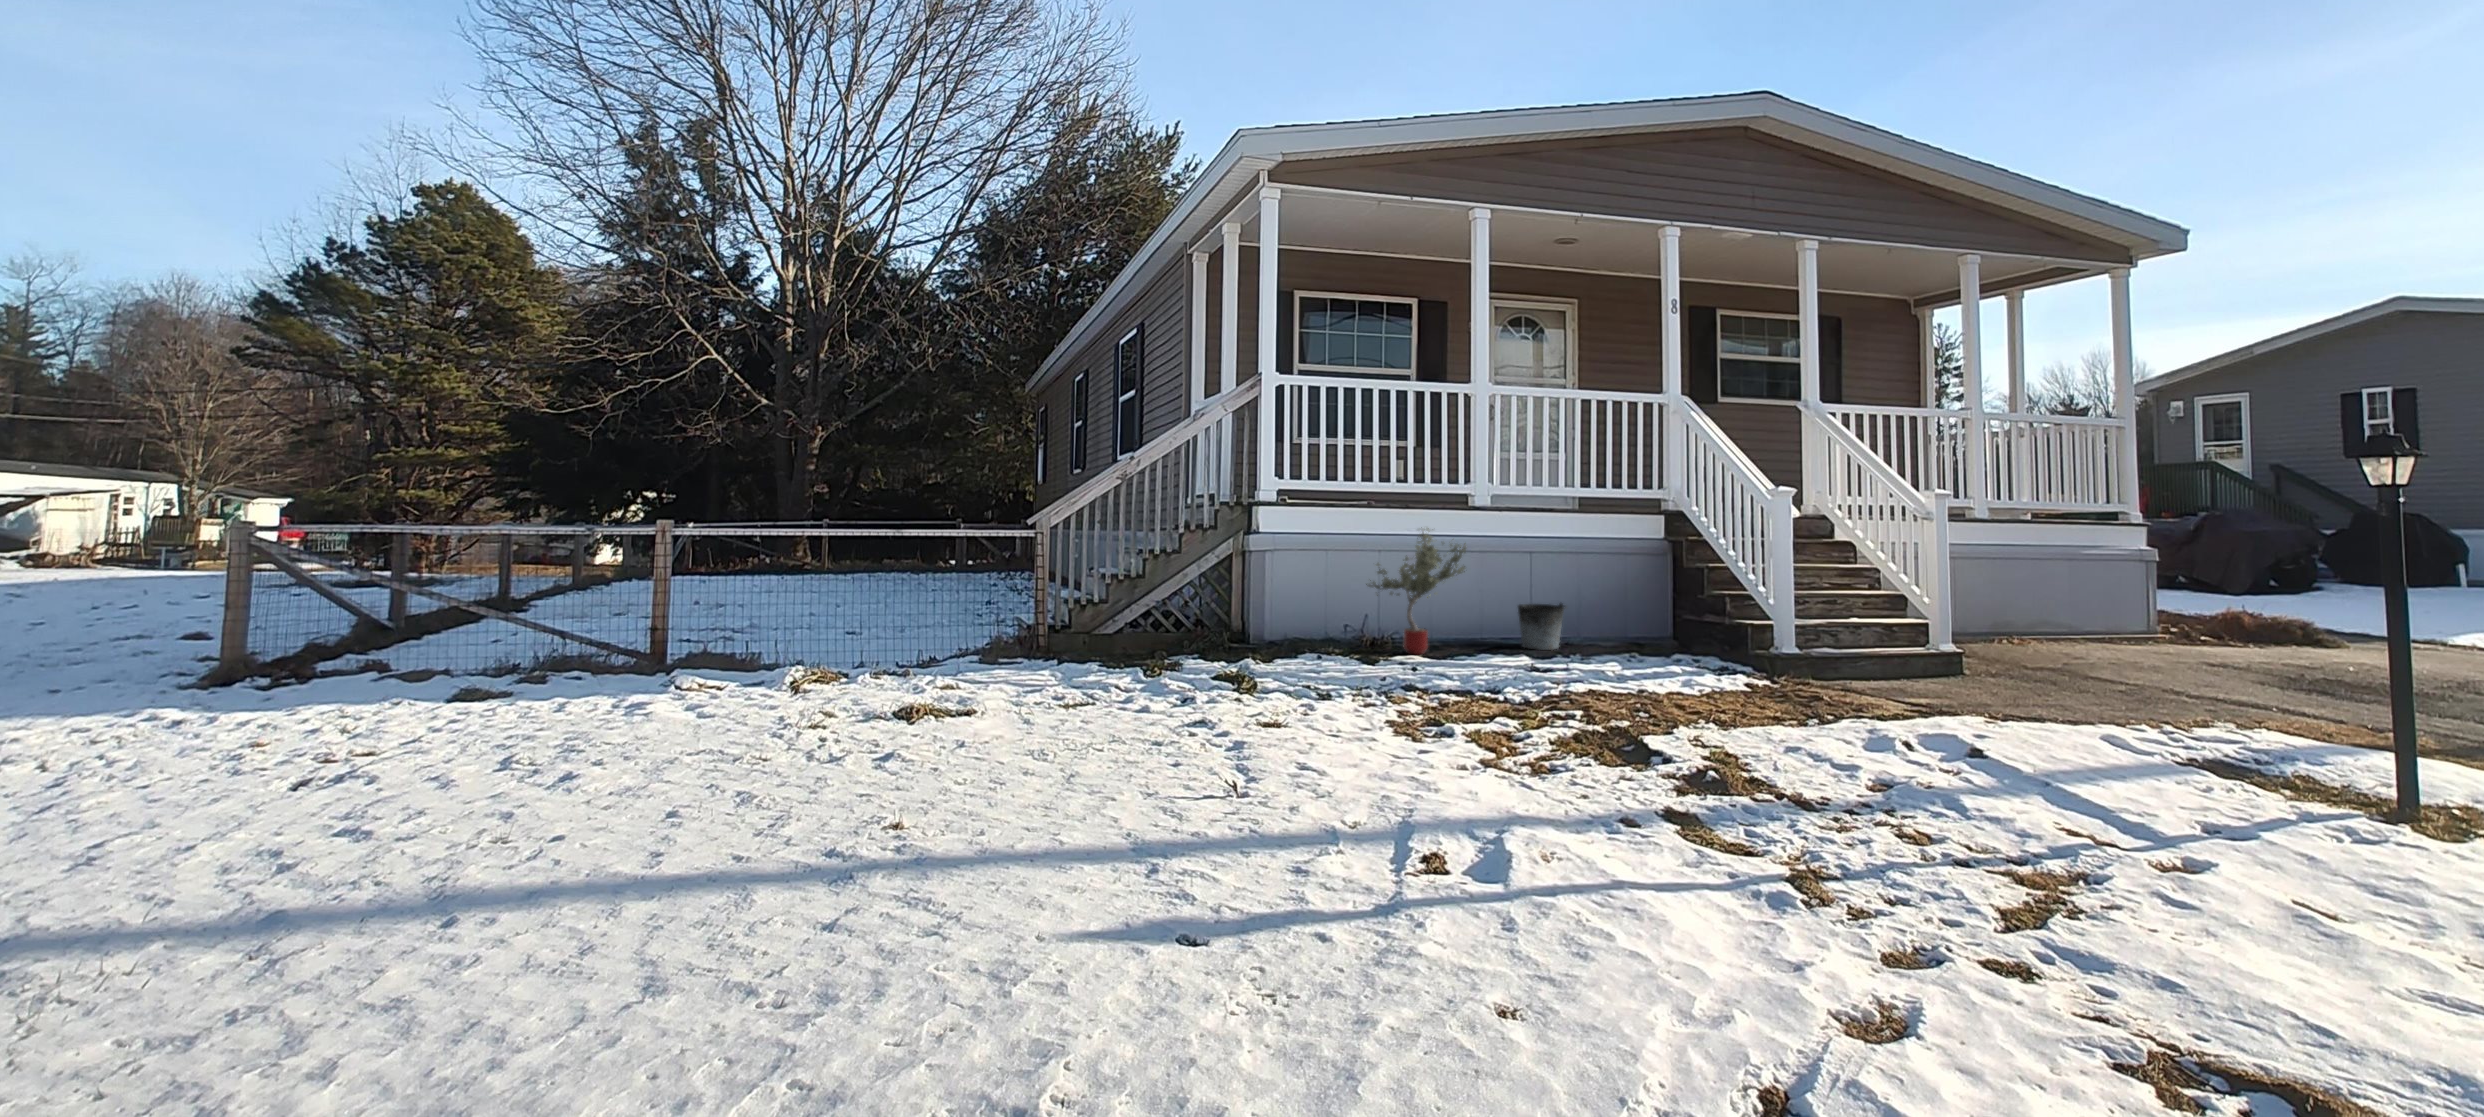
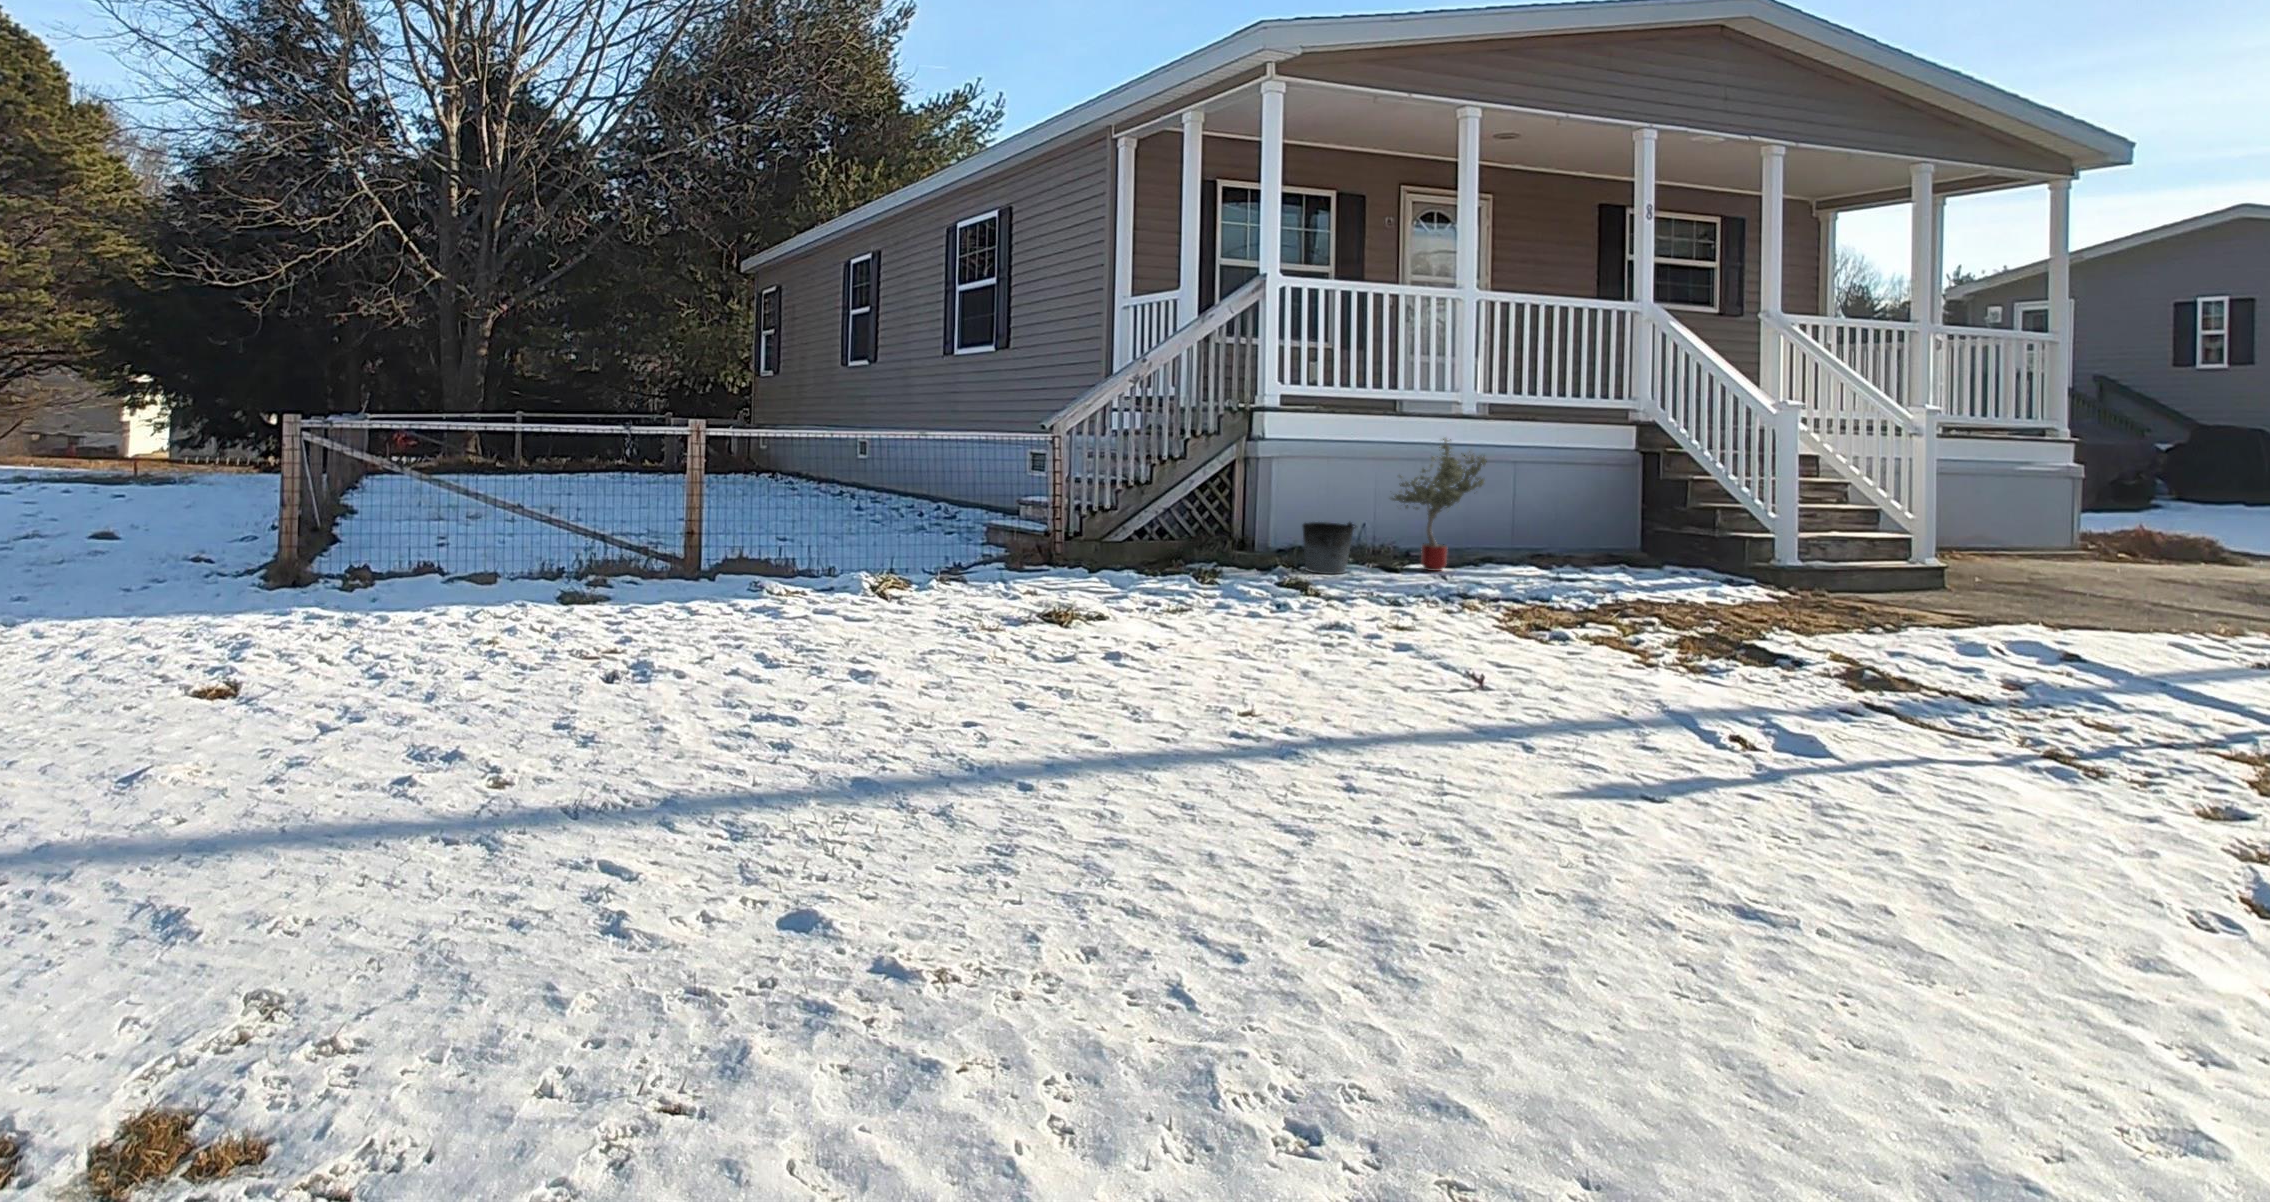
bucket: present [1518,604,1566,650] -> present [1302,522,1356,574]

